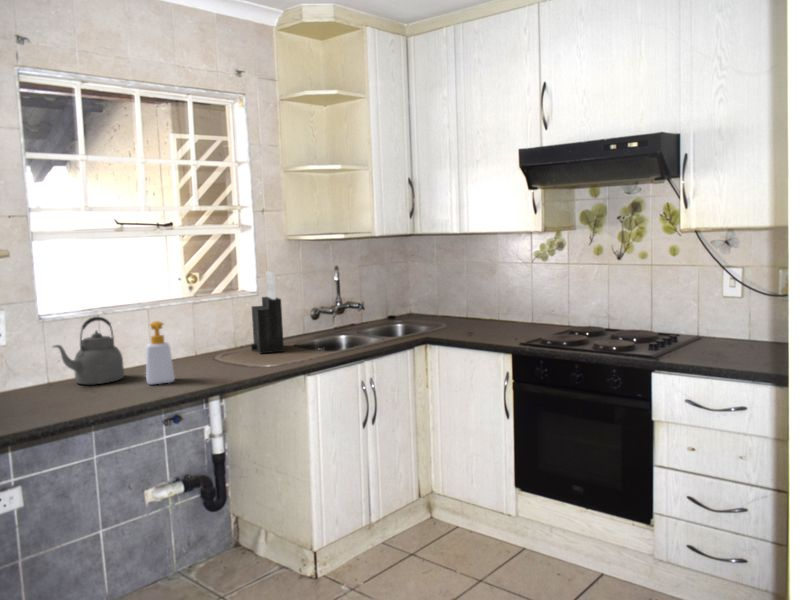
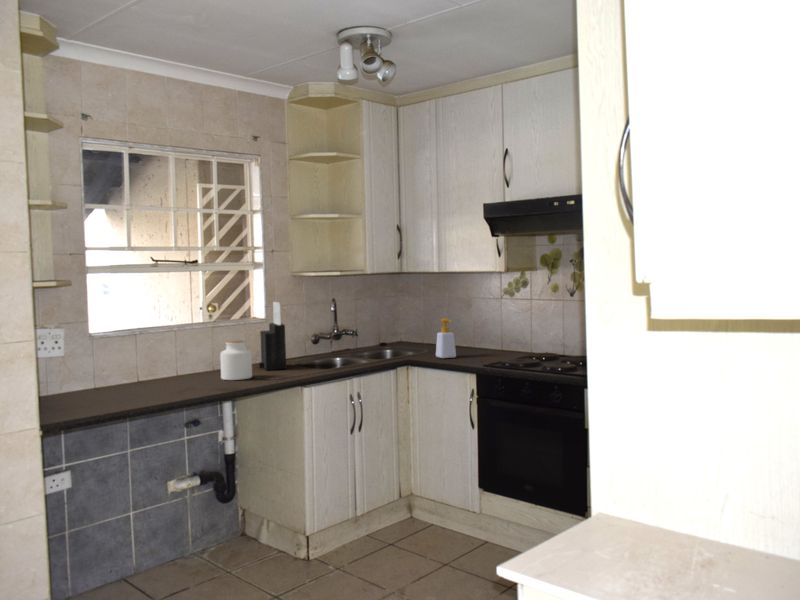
kettle: present [54,317,124,384] -> none [101,335,156,389]
jar: none [204,320,244,369] -> present [220,340,252,380]
soap bottle: present [146,321,175,384] -> present [436,318,456,358]

